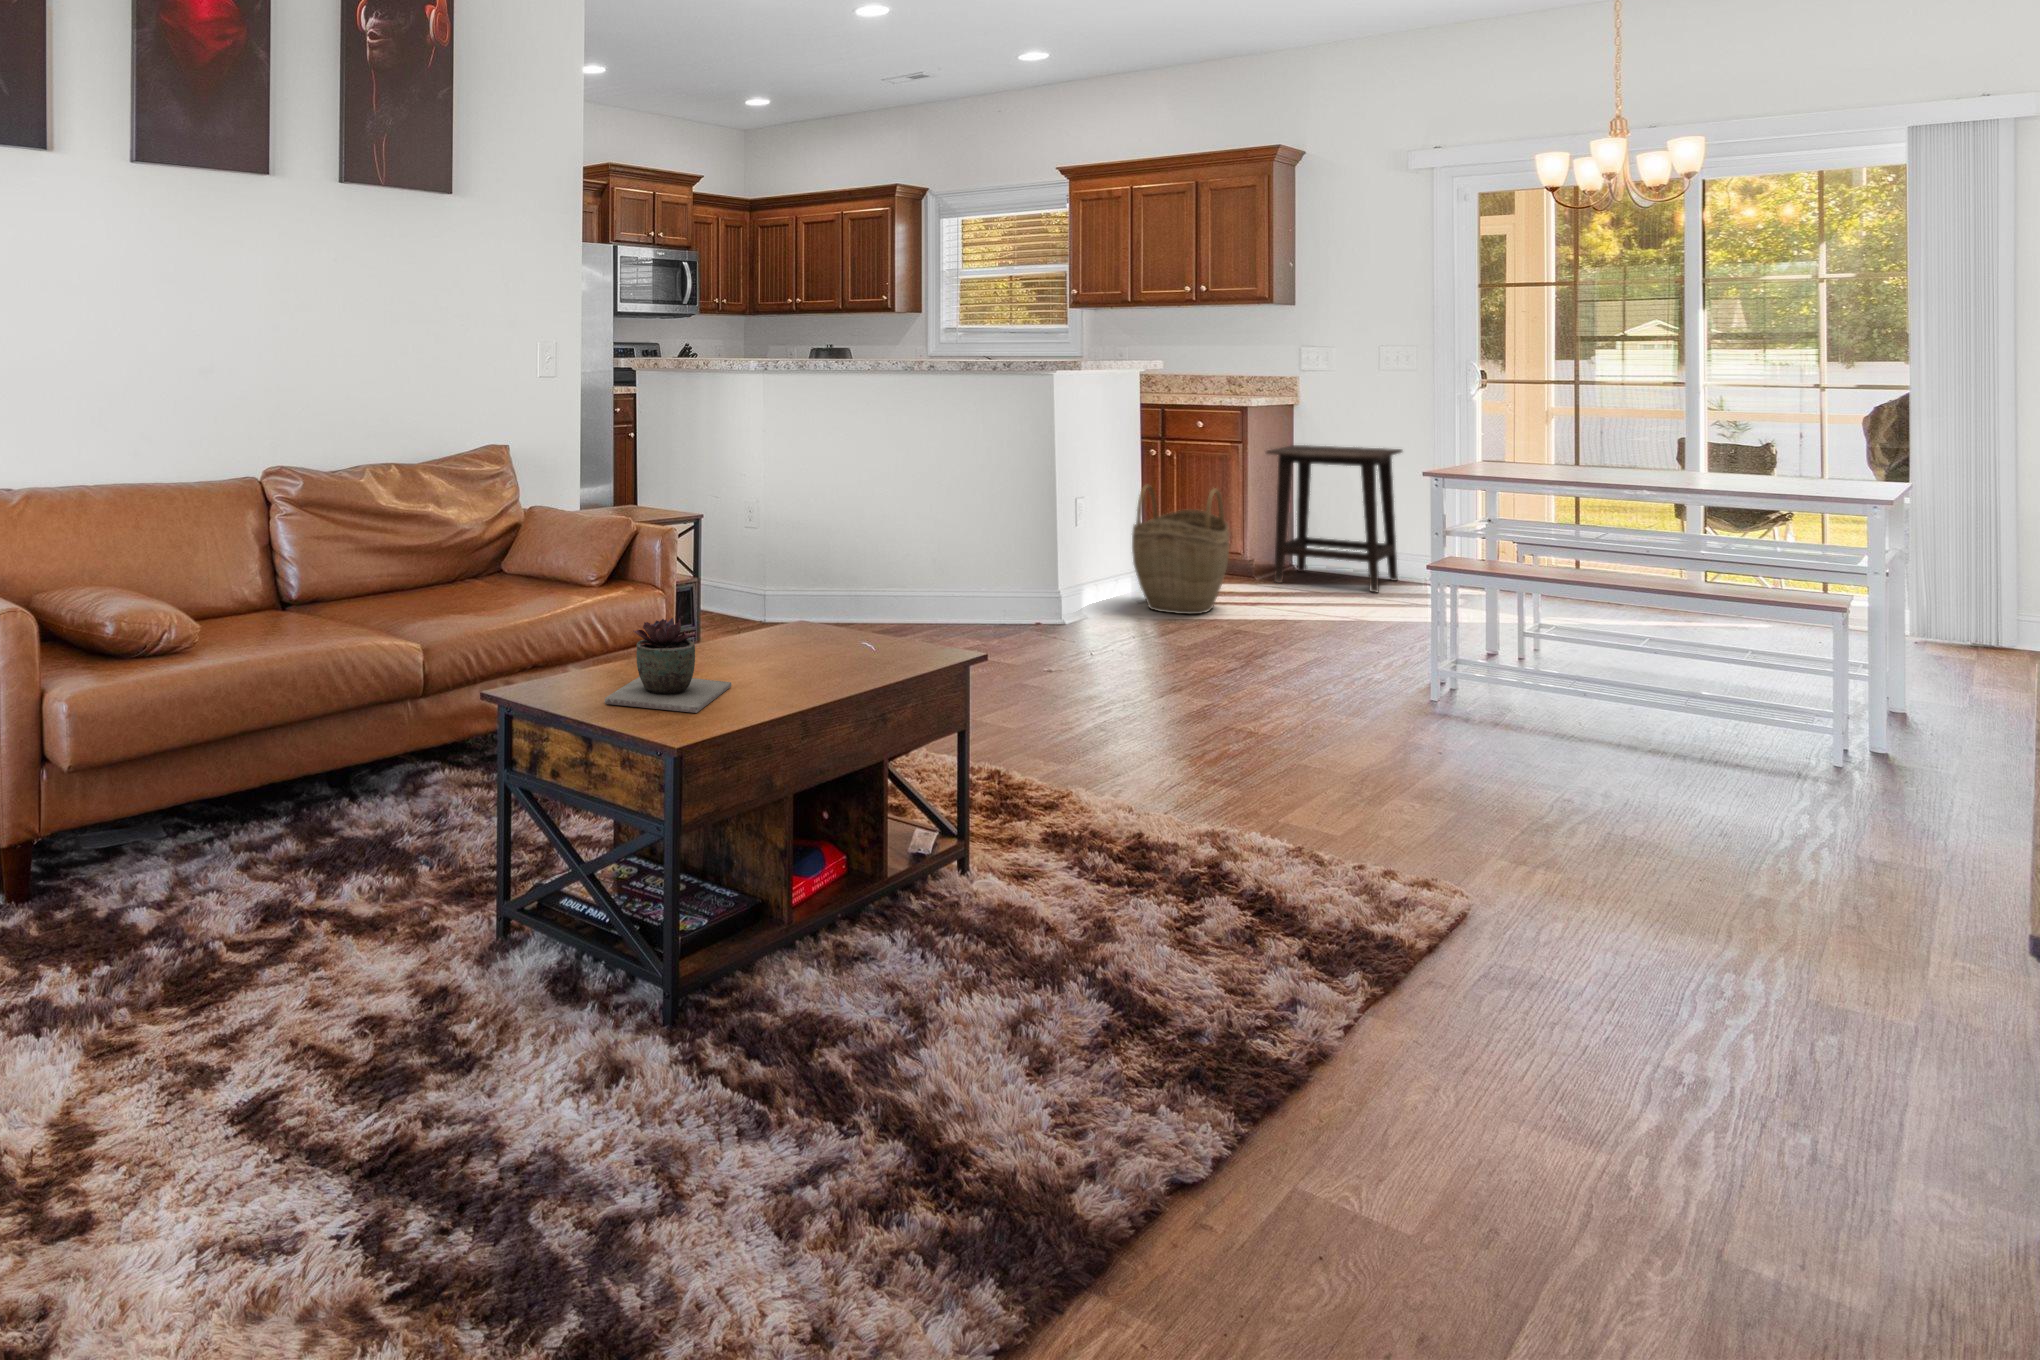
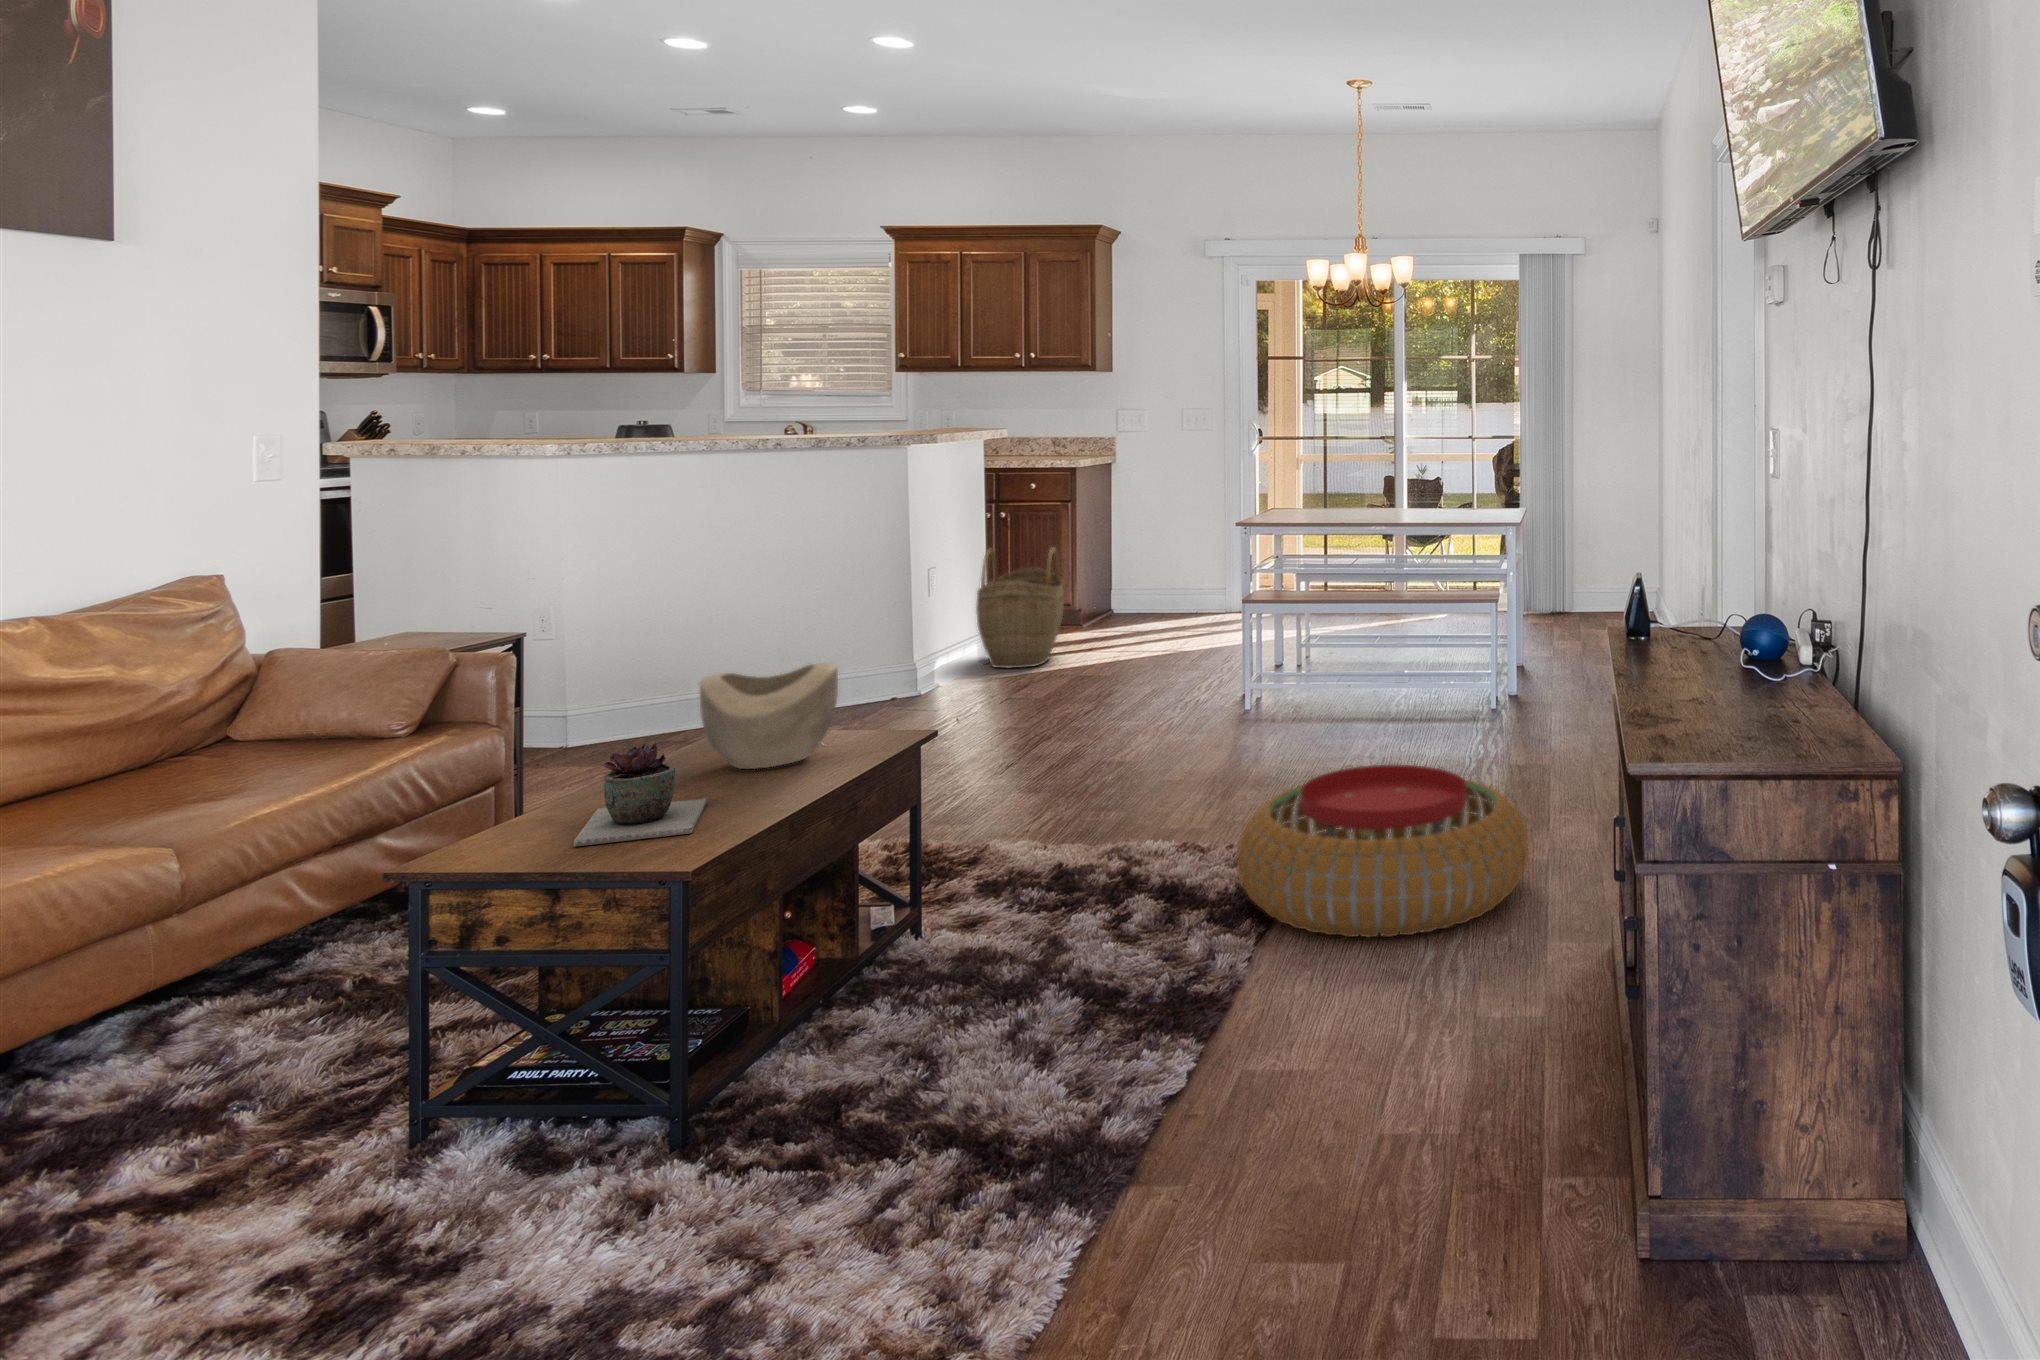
side table: present [1267,445,1402,593] -> none [1088,499,1196,627]
decorative bowl: none [747,563,872,663] -> present [700,663,838,769]
pouf: none [1349,805,1866,1088] -> present [1237,765,1529,937]

